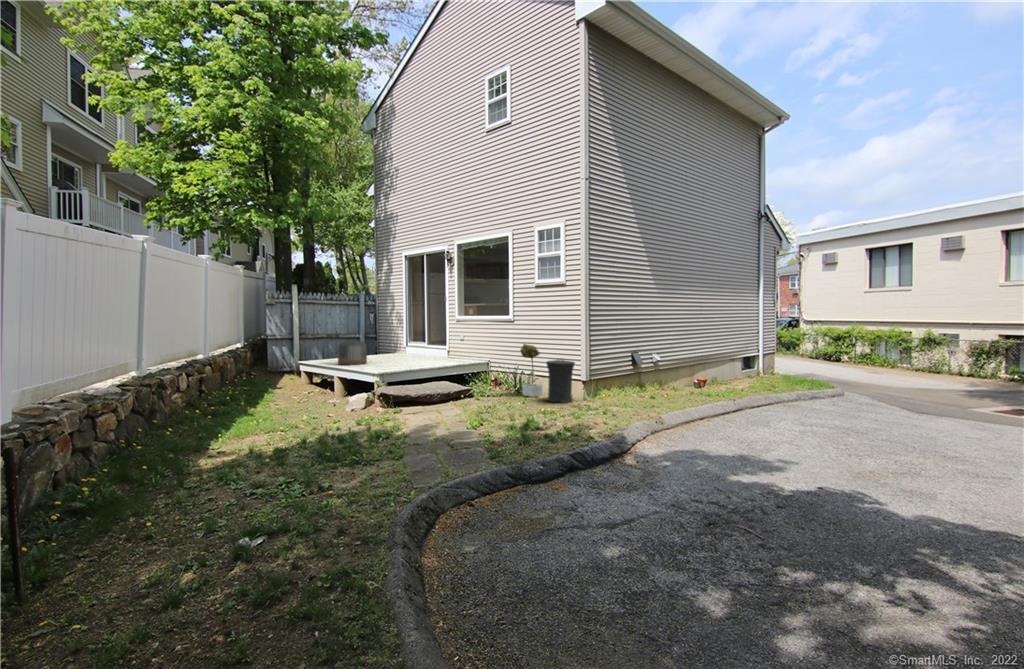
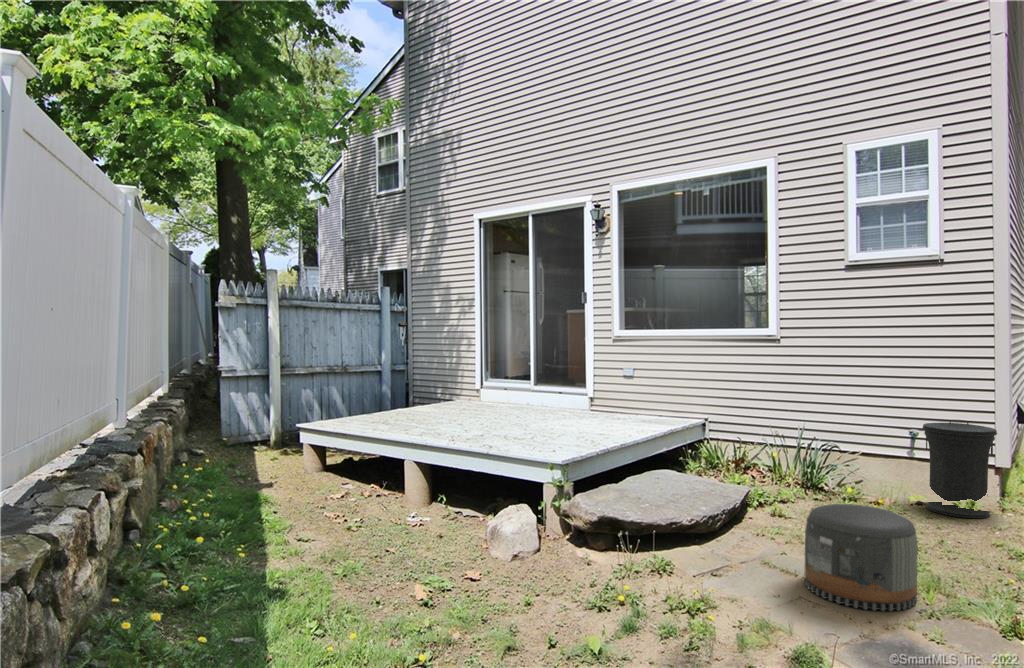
pouf: present [338,341,367,365] -> present [805,504,918,611]
potted tree: present [520,344,542,397] -> none [832,386,885,501]

